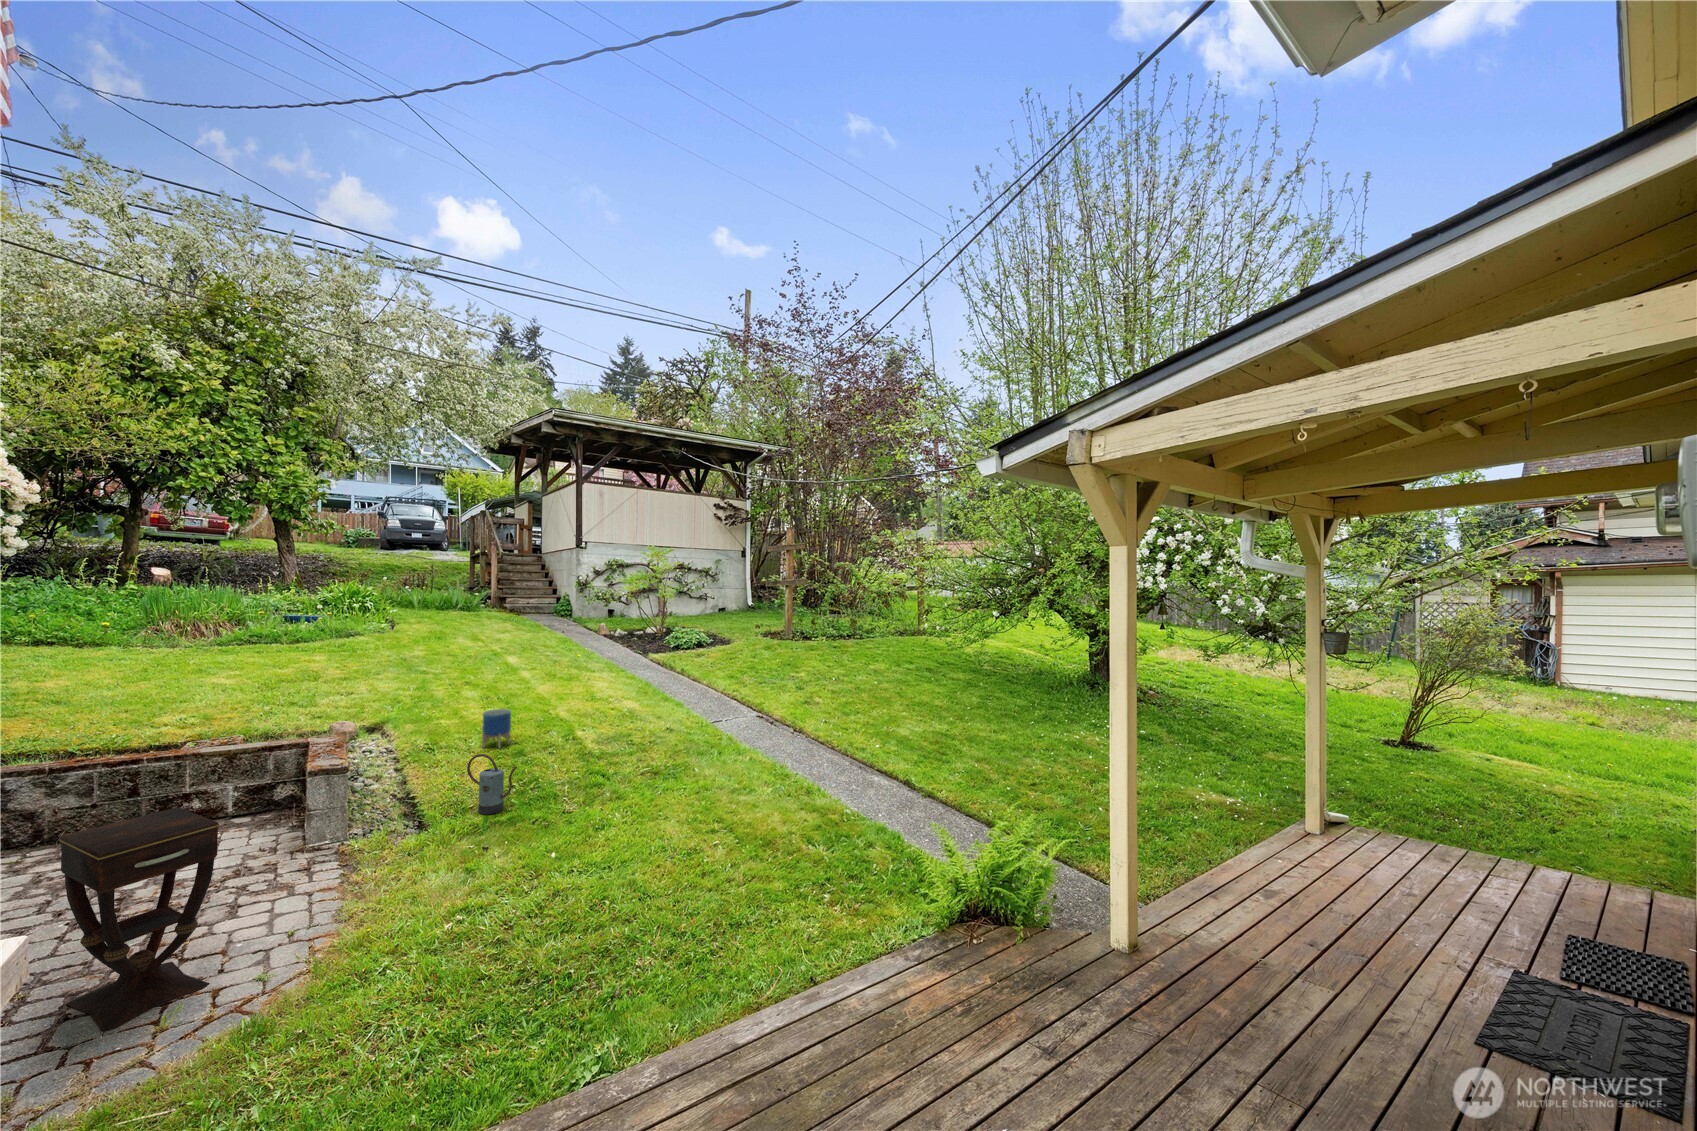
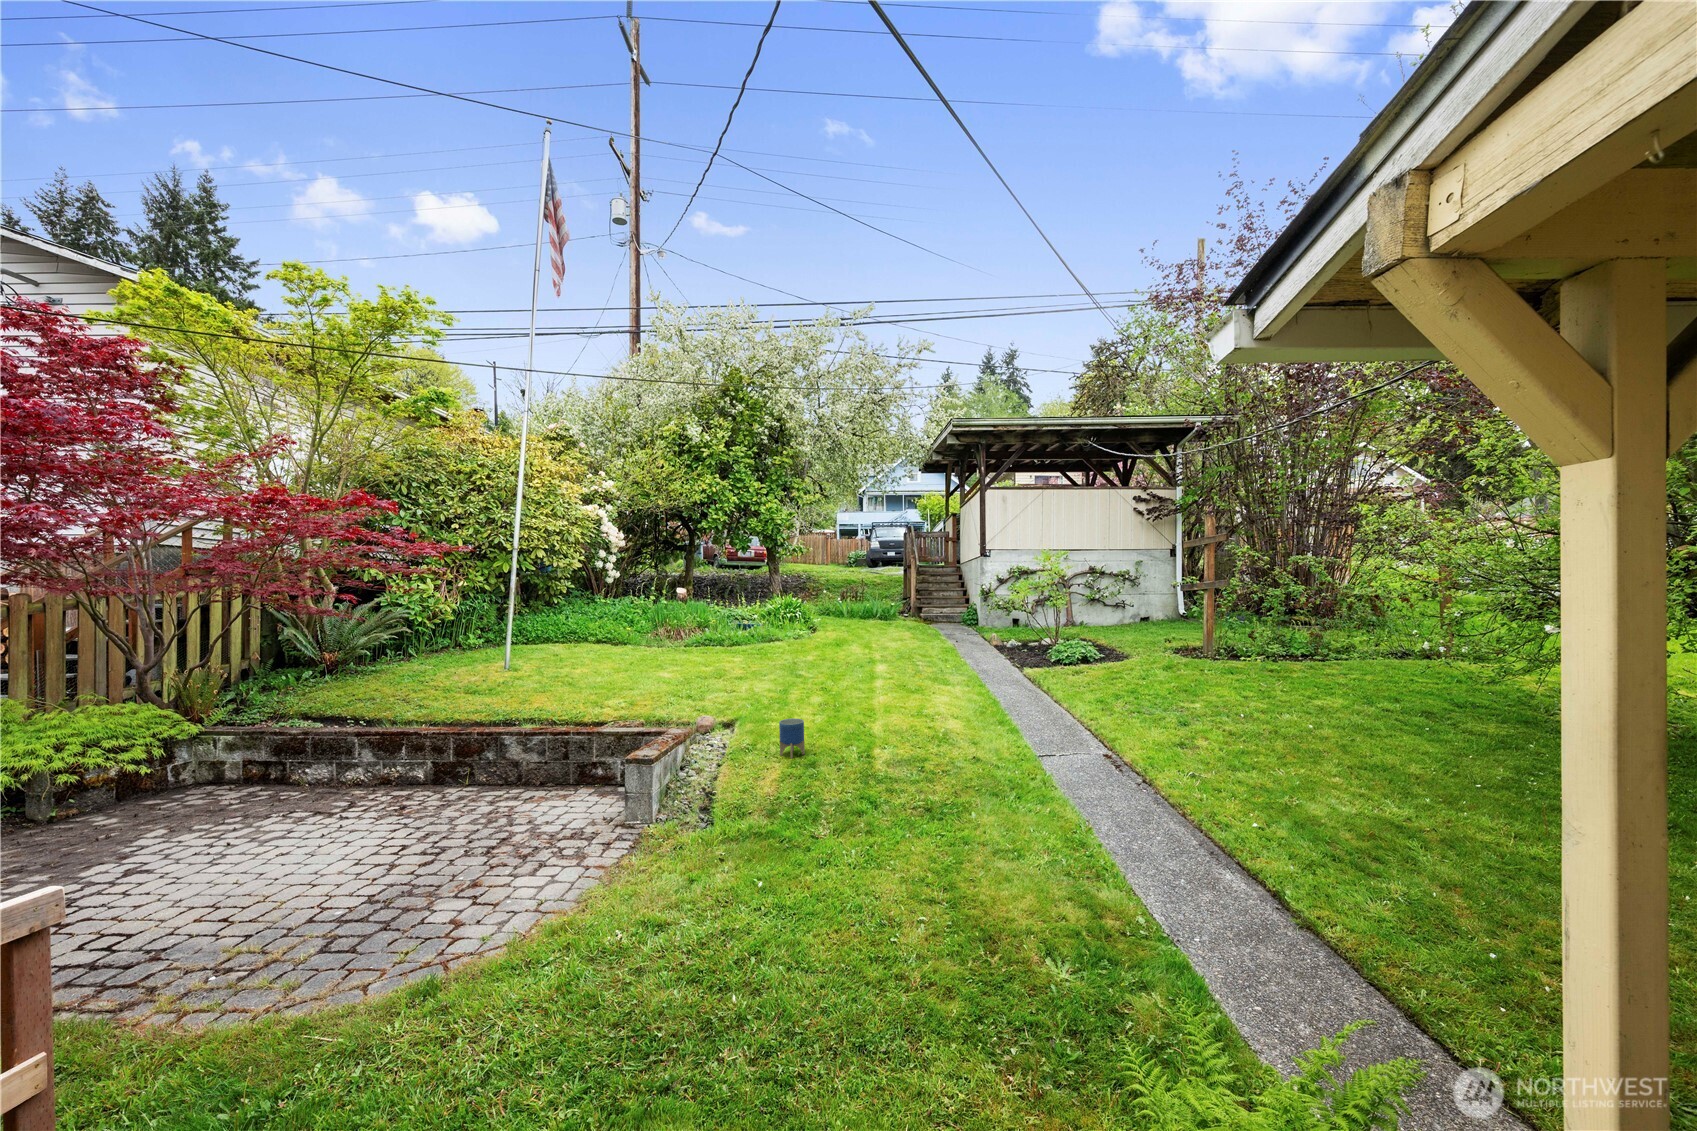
watering can: present [467,754,517,814] -> none [722,764,754,826]
side table: present [59,807,220,1031] -> none [386,777,474,941]

